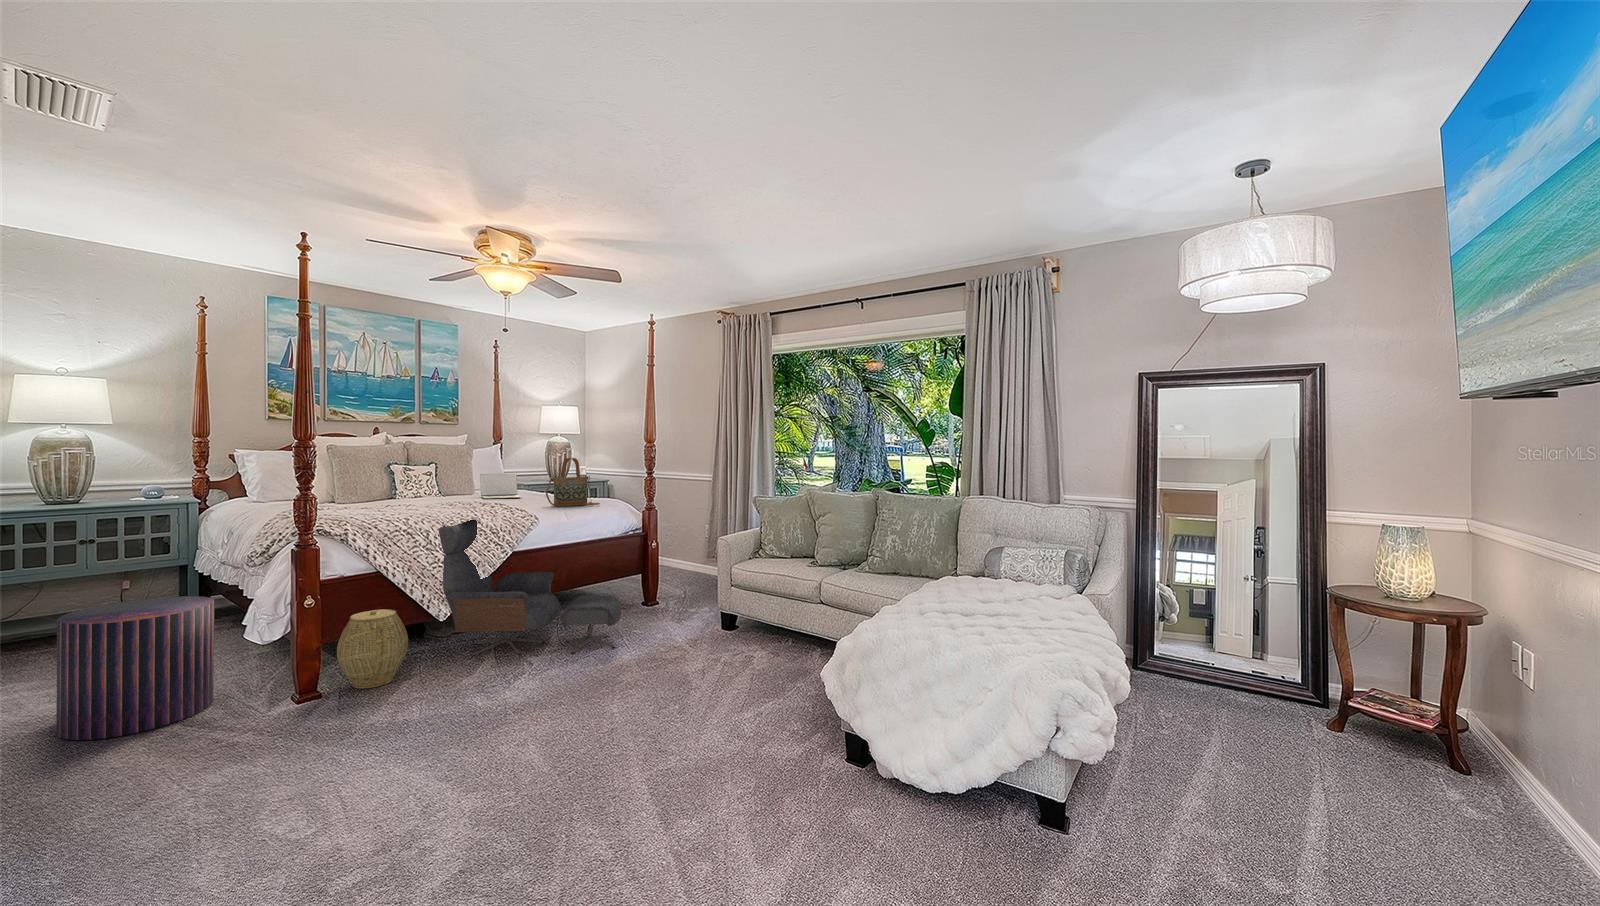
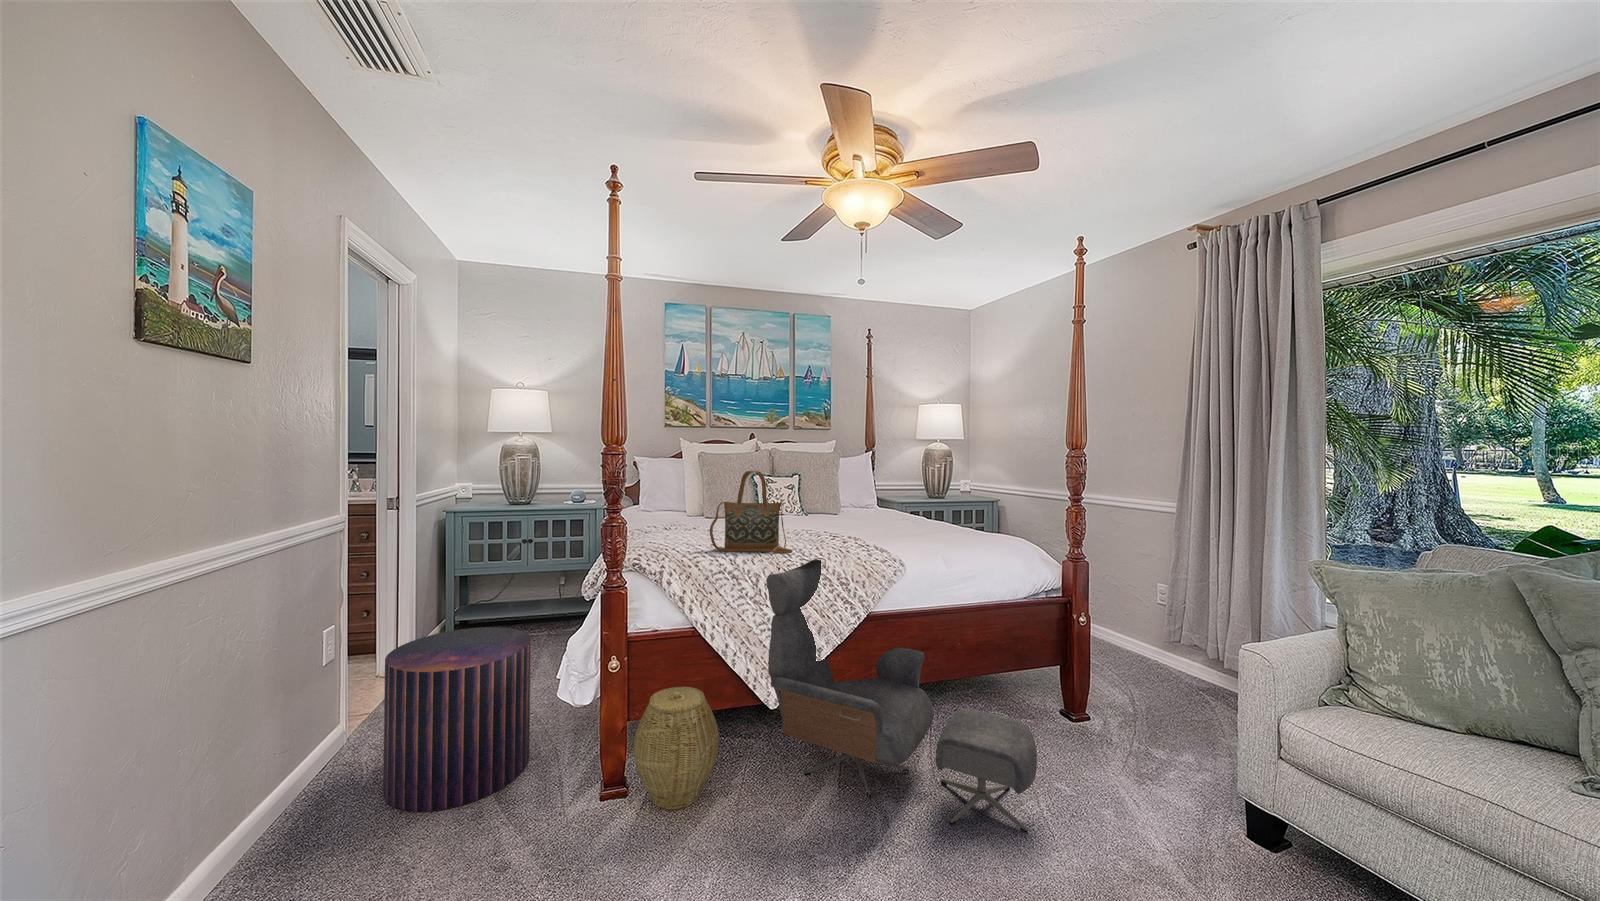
handbag: present [546,458,600,506] -> present [710,471,793,554]
laptop: present [480,474,521,499] -> none [845,488,890,521]

